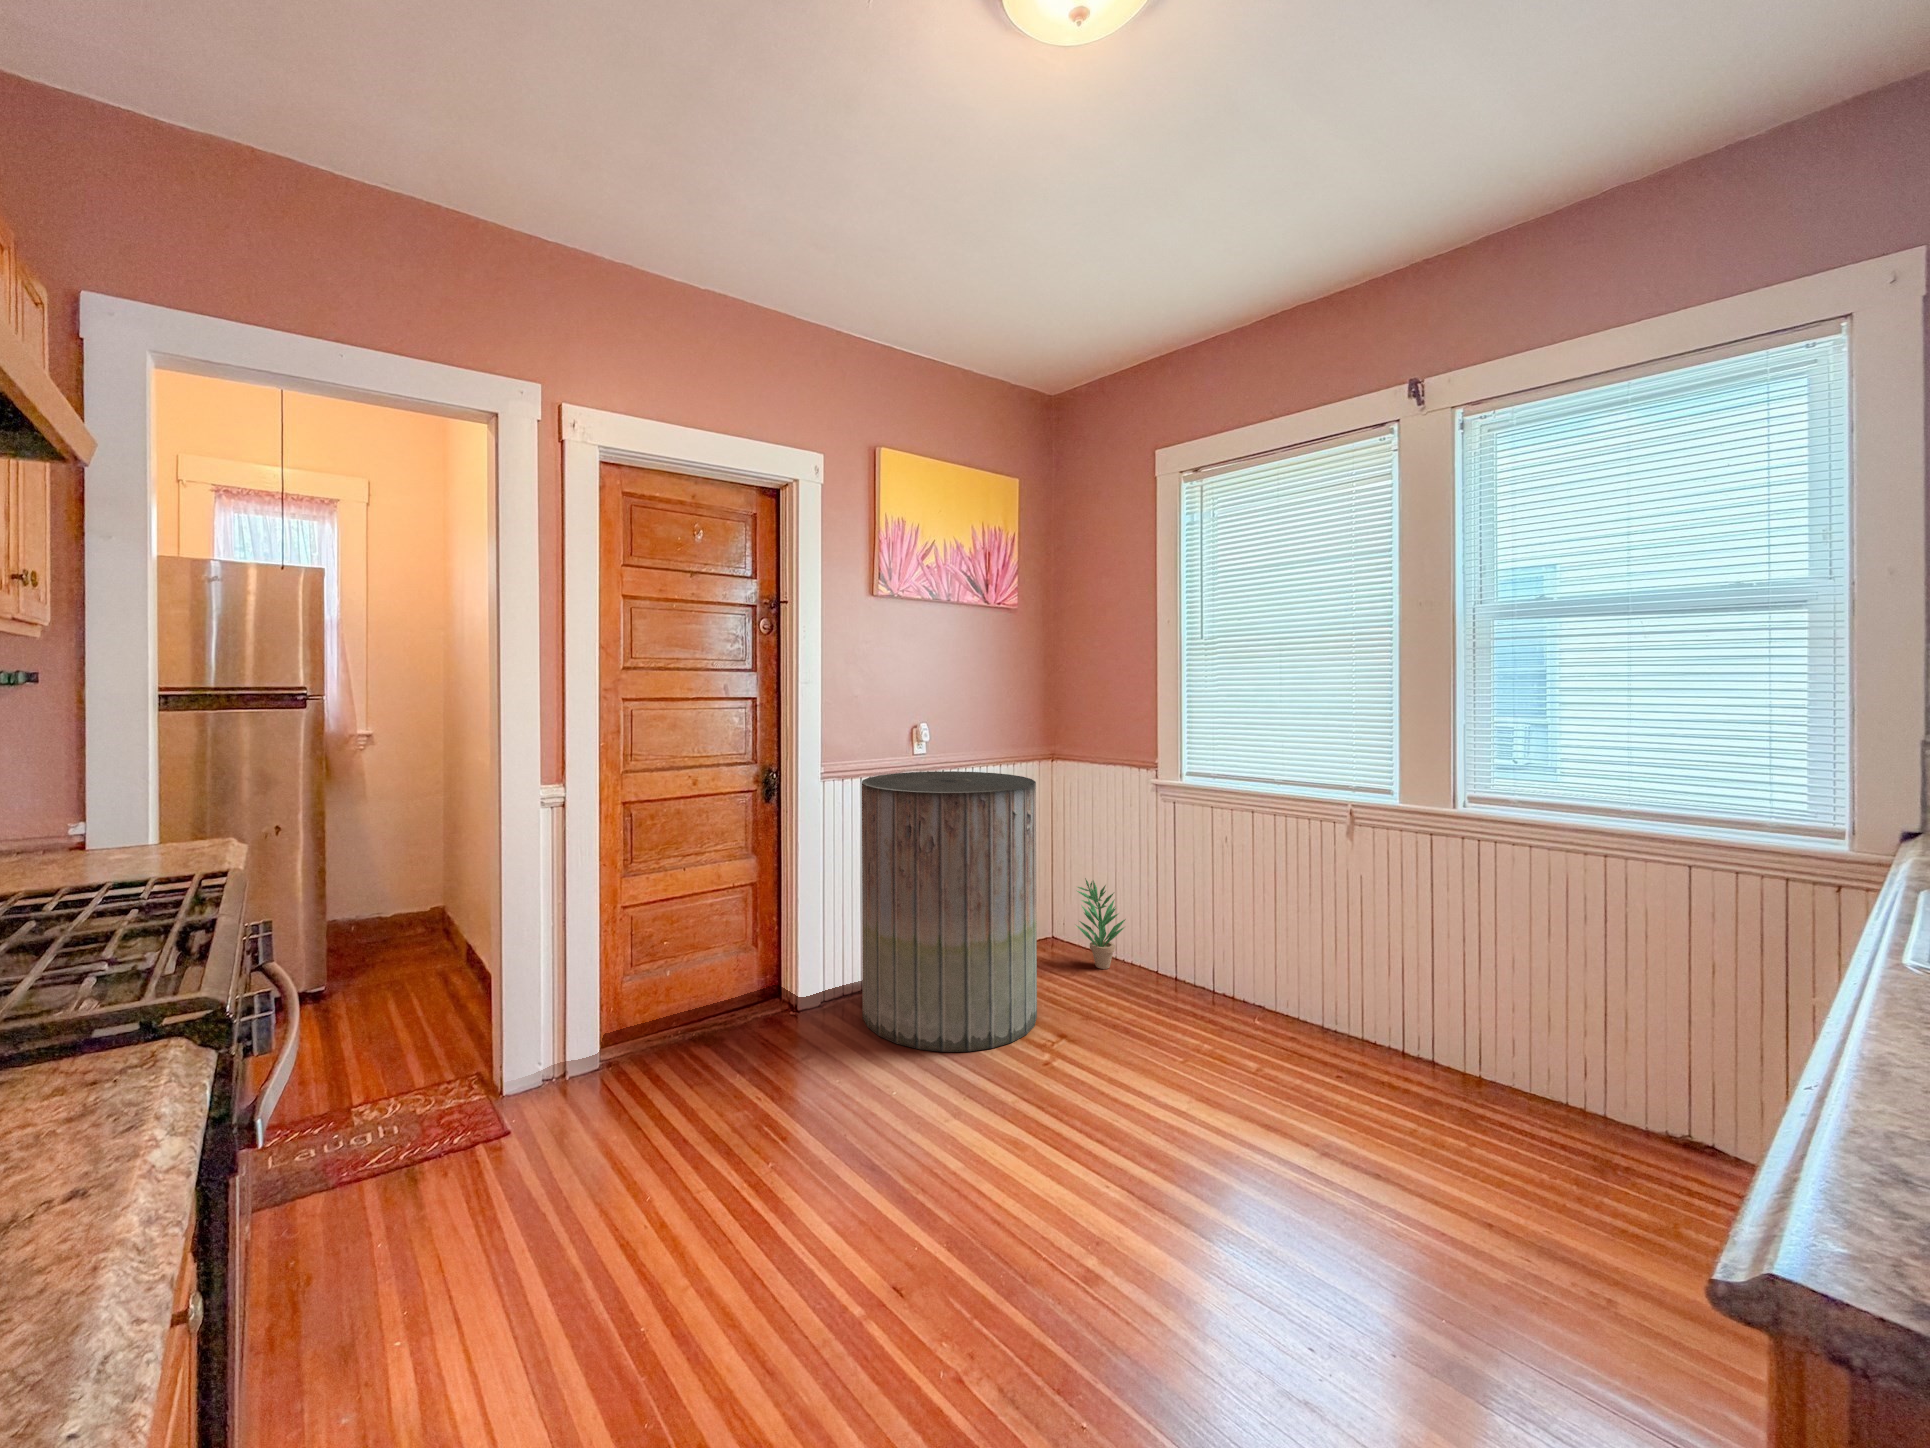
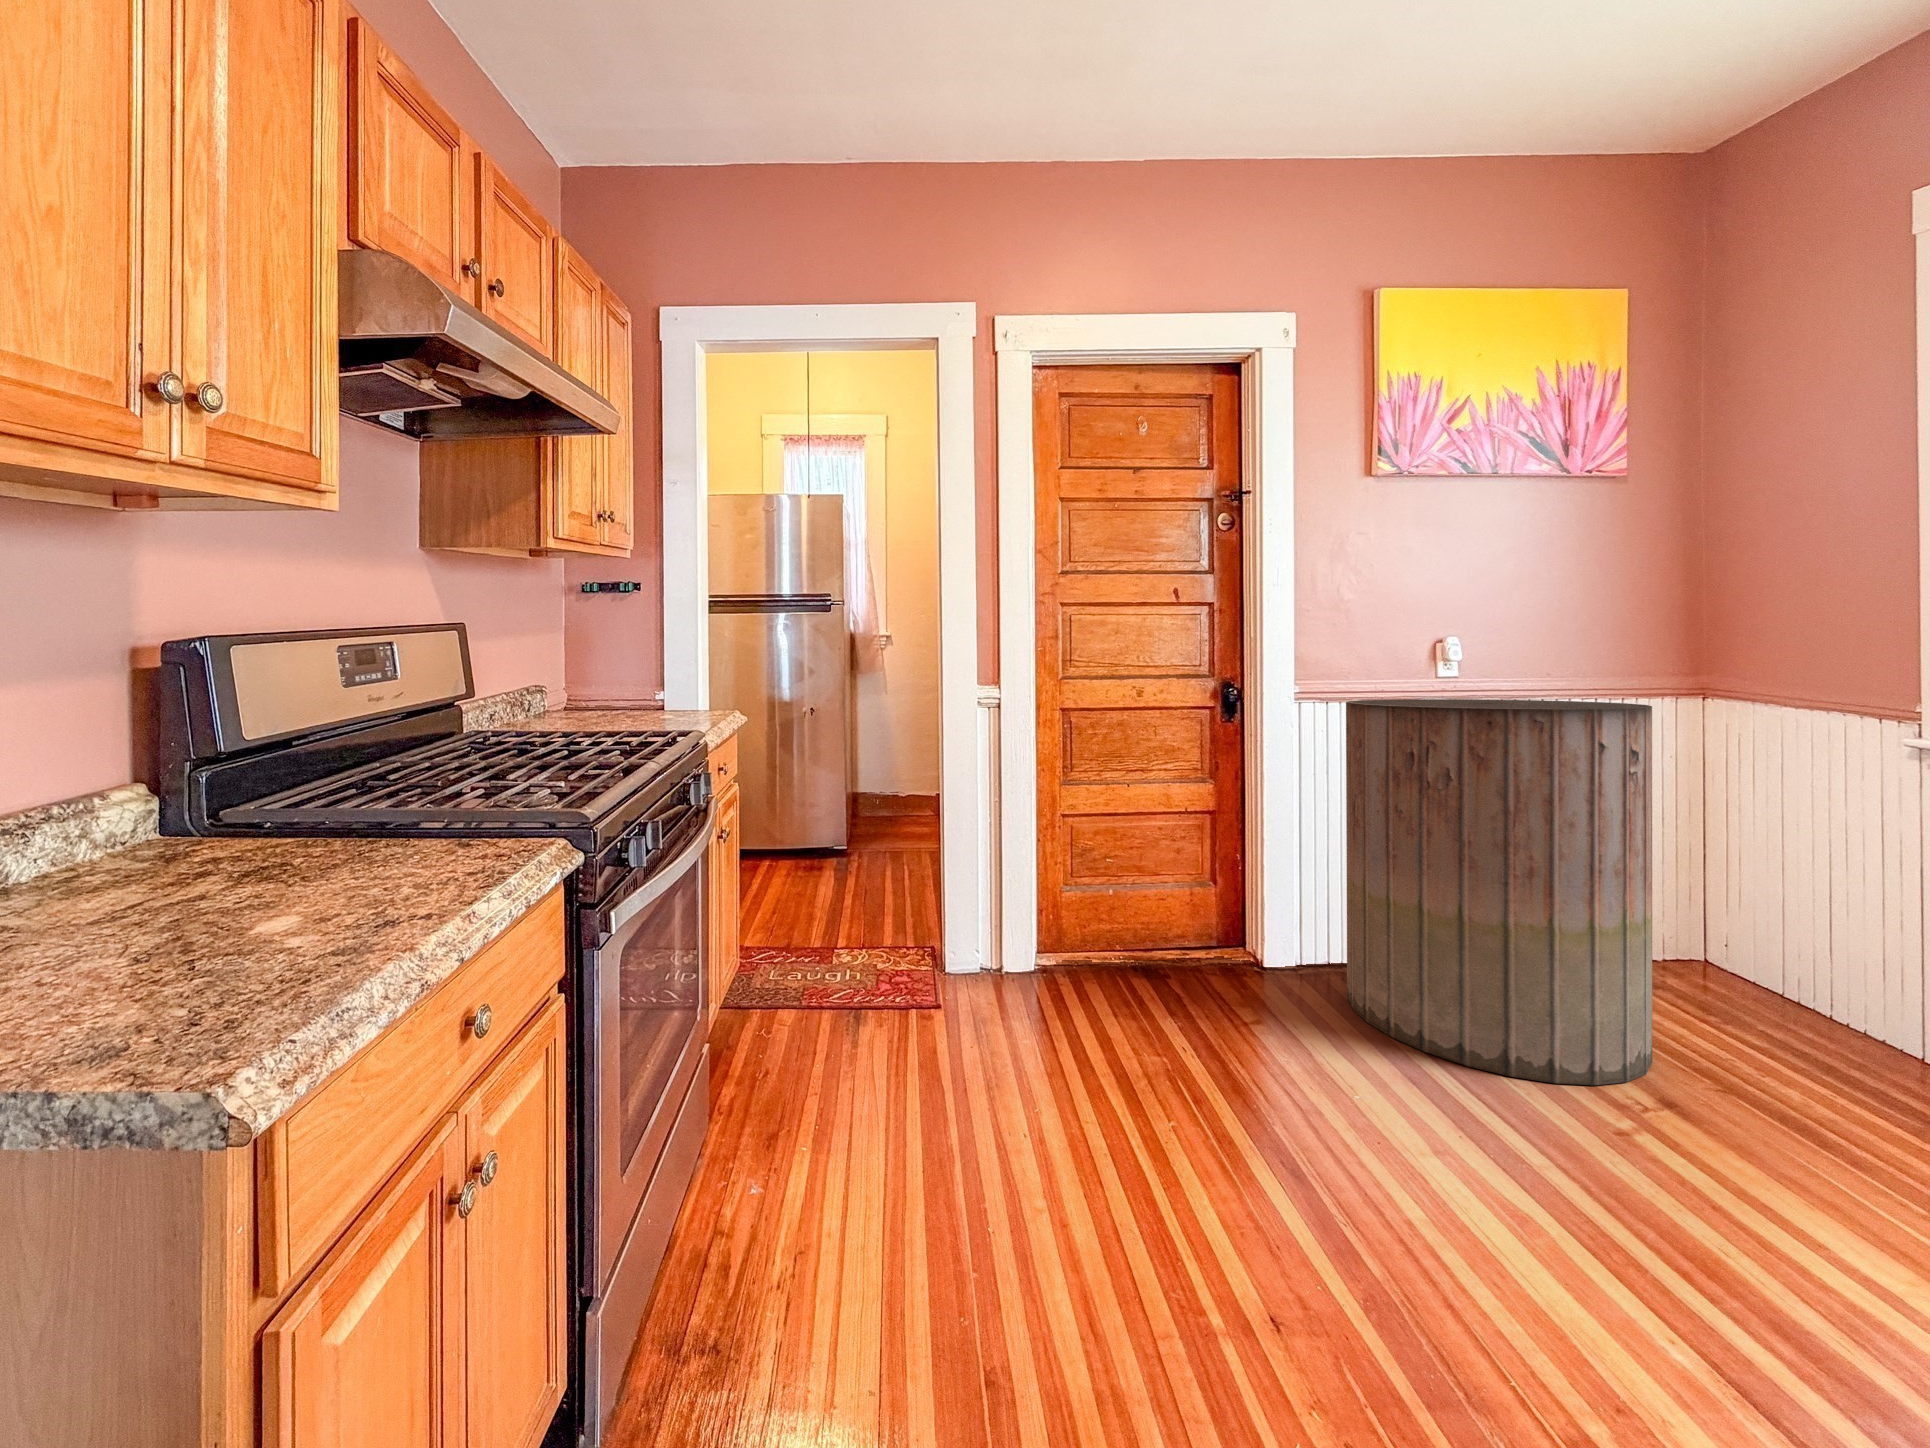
potted plant: present [1076,878,1126,969] -> none [1744,877,1873,1030]

